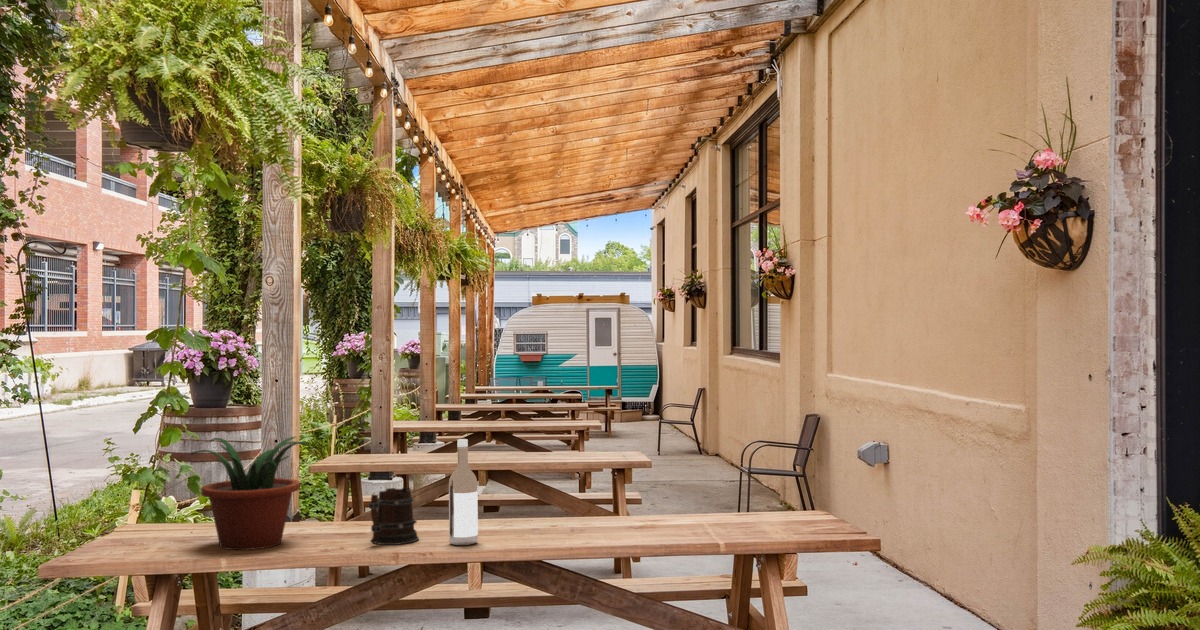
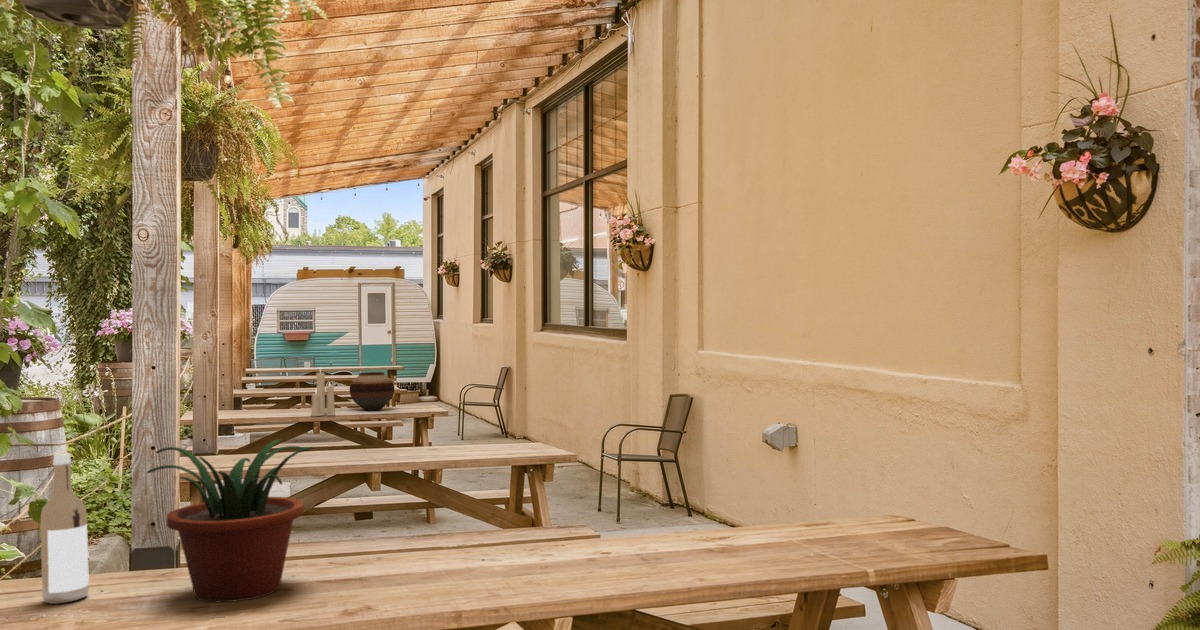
candle: none [479,382,500,427] -> present [311,372,335,416]
vase: none [519,391,558,425] -> present [350,372,394,411]
wine bottle: present [449,439,478,545] -> present [41,453,89,604]
beer mug: present [369,487,419,545] -> none [398,497,460,573]

